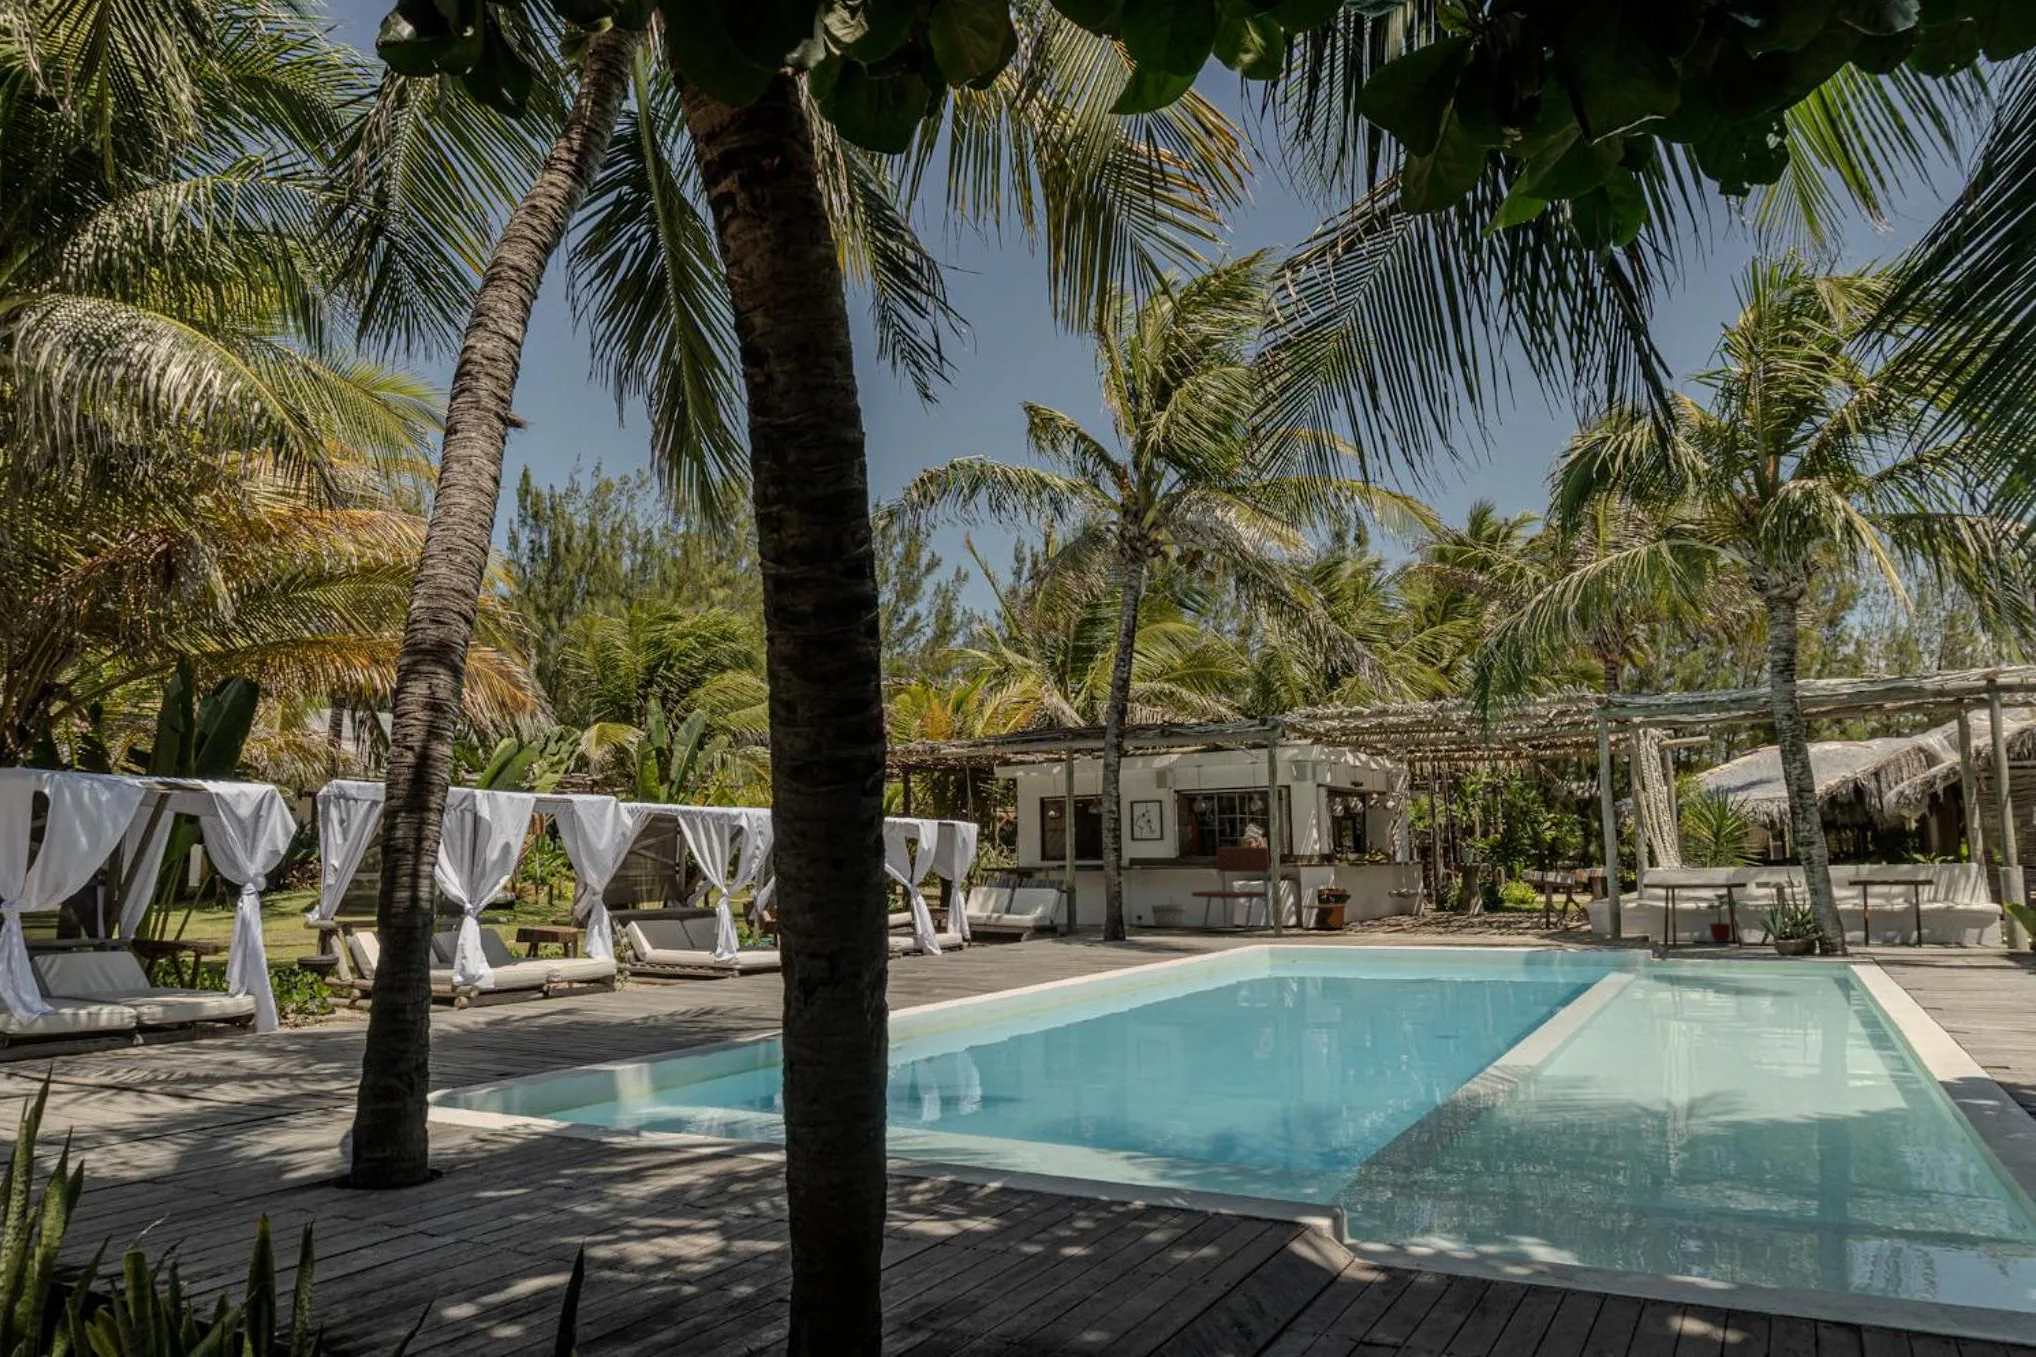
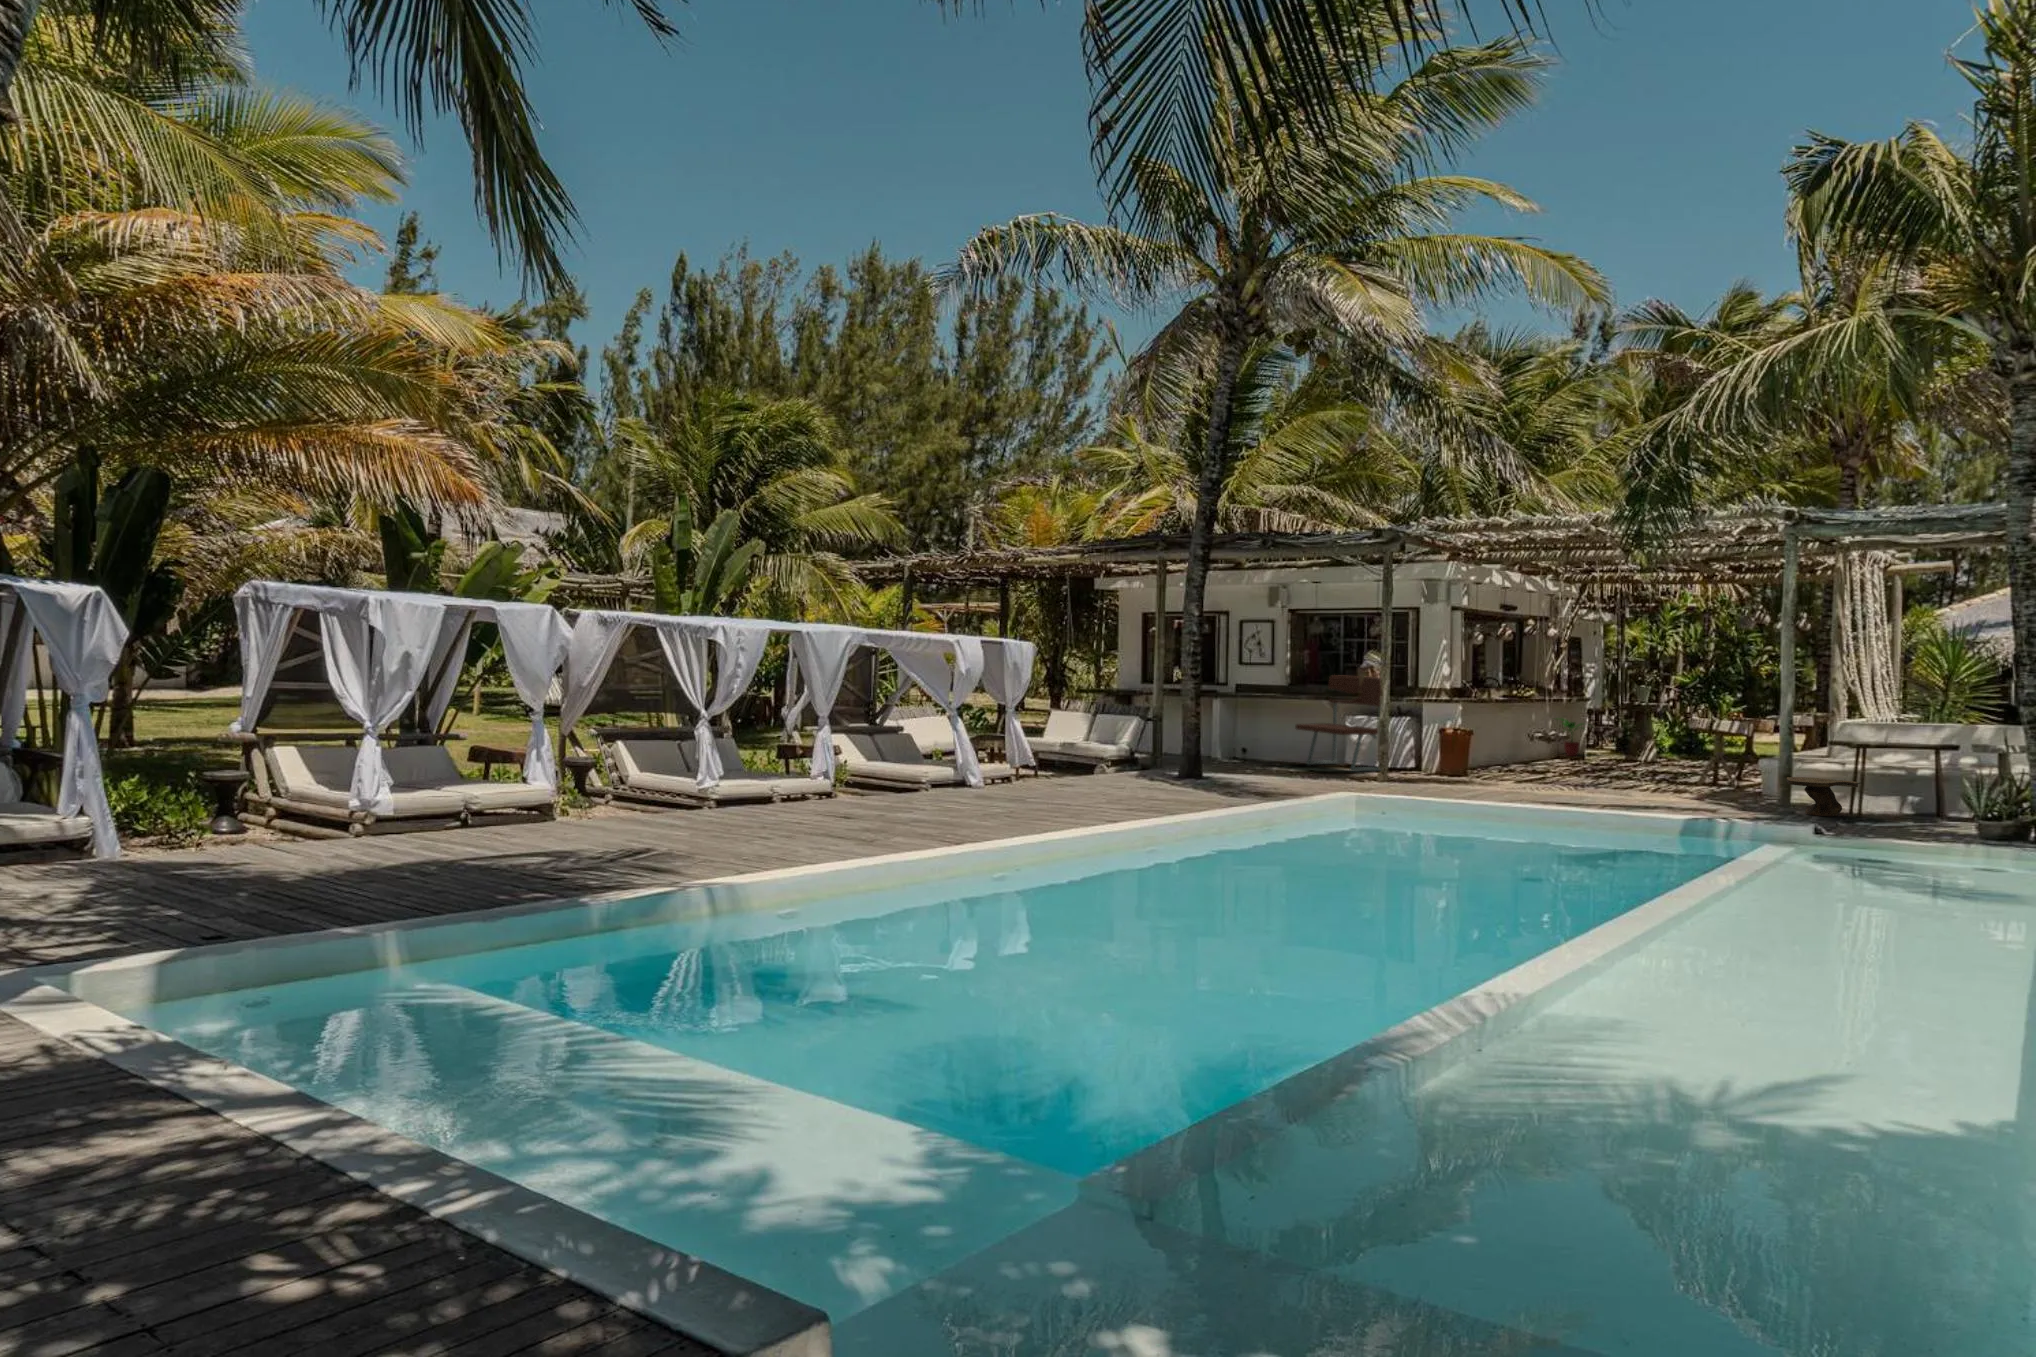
potted plant: present [1696,893,1740,942] -> present [1560,719,1582,756]
wooden bucket: present [1151,901,1186,927] -> none [1253,727,1292,761]
side table: present [1302,904,1345,928] -> present [1787,777,1861,816]

